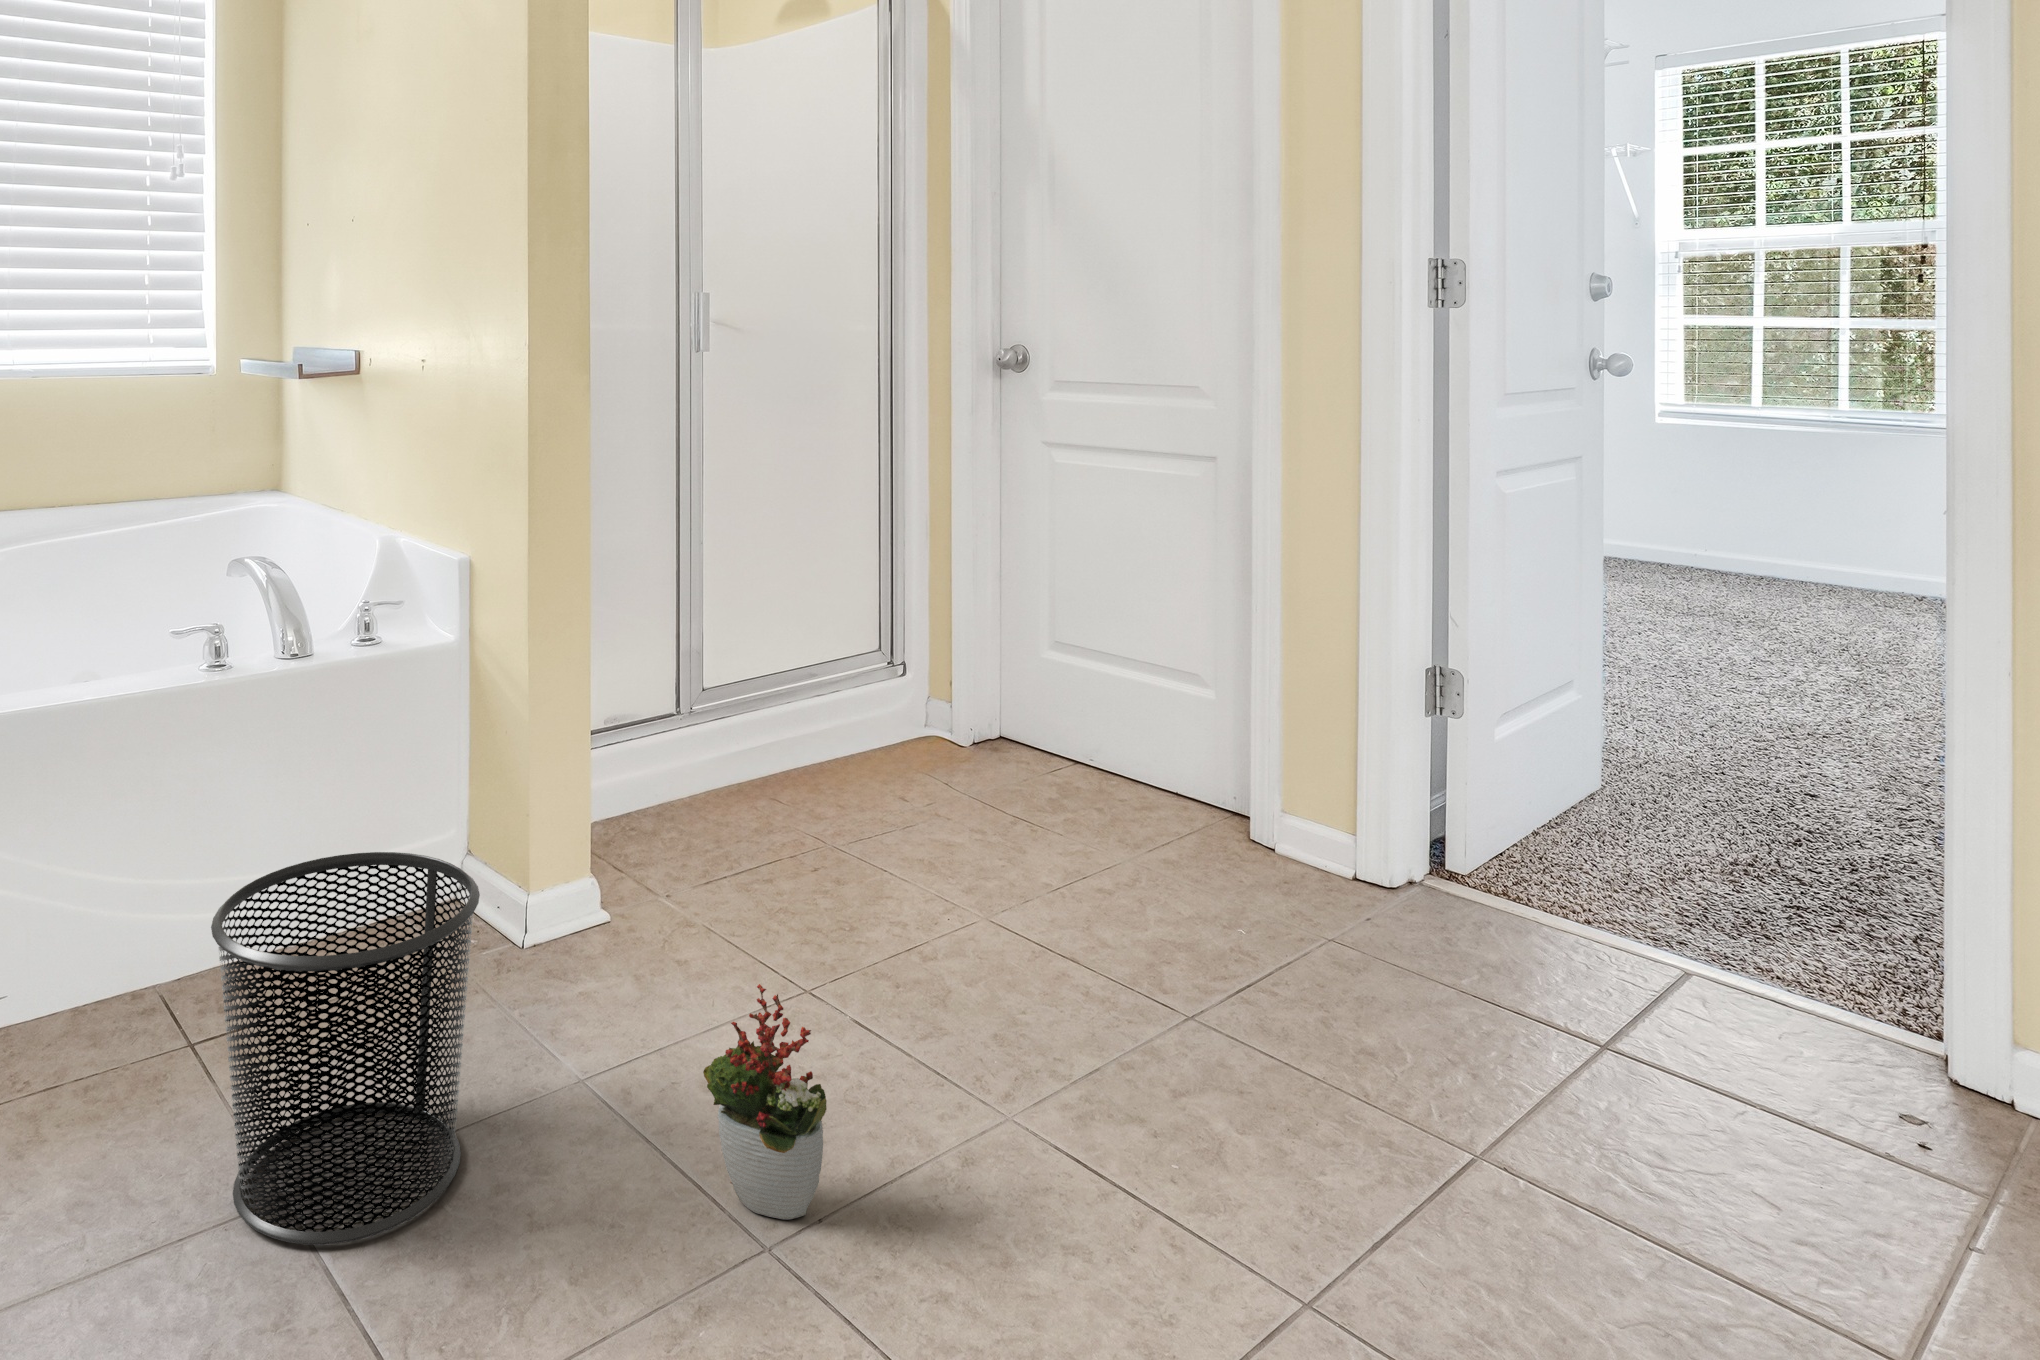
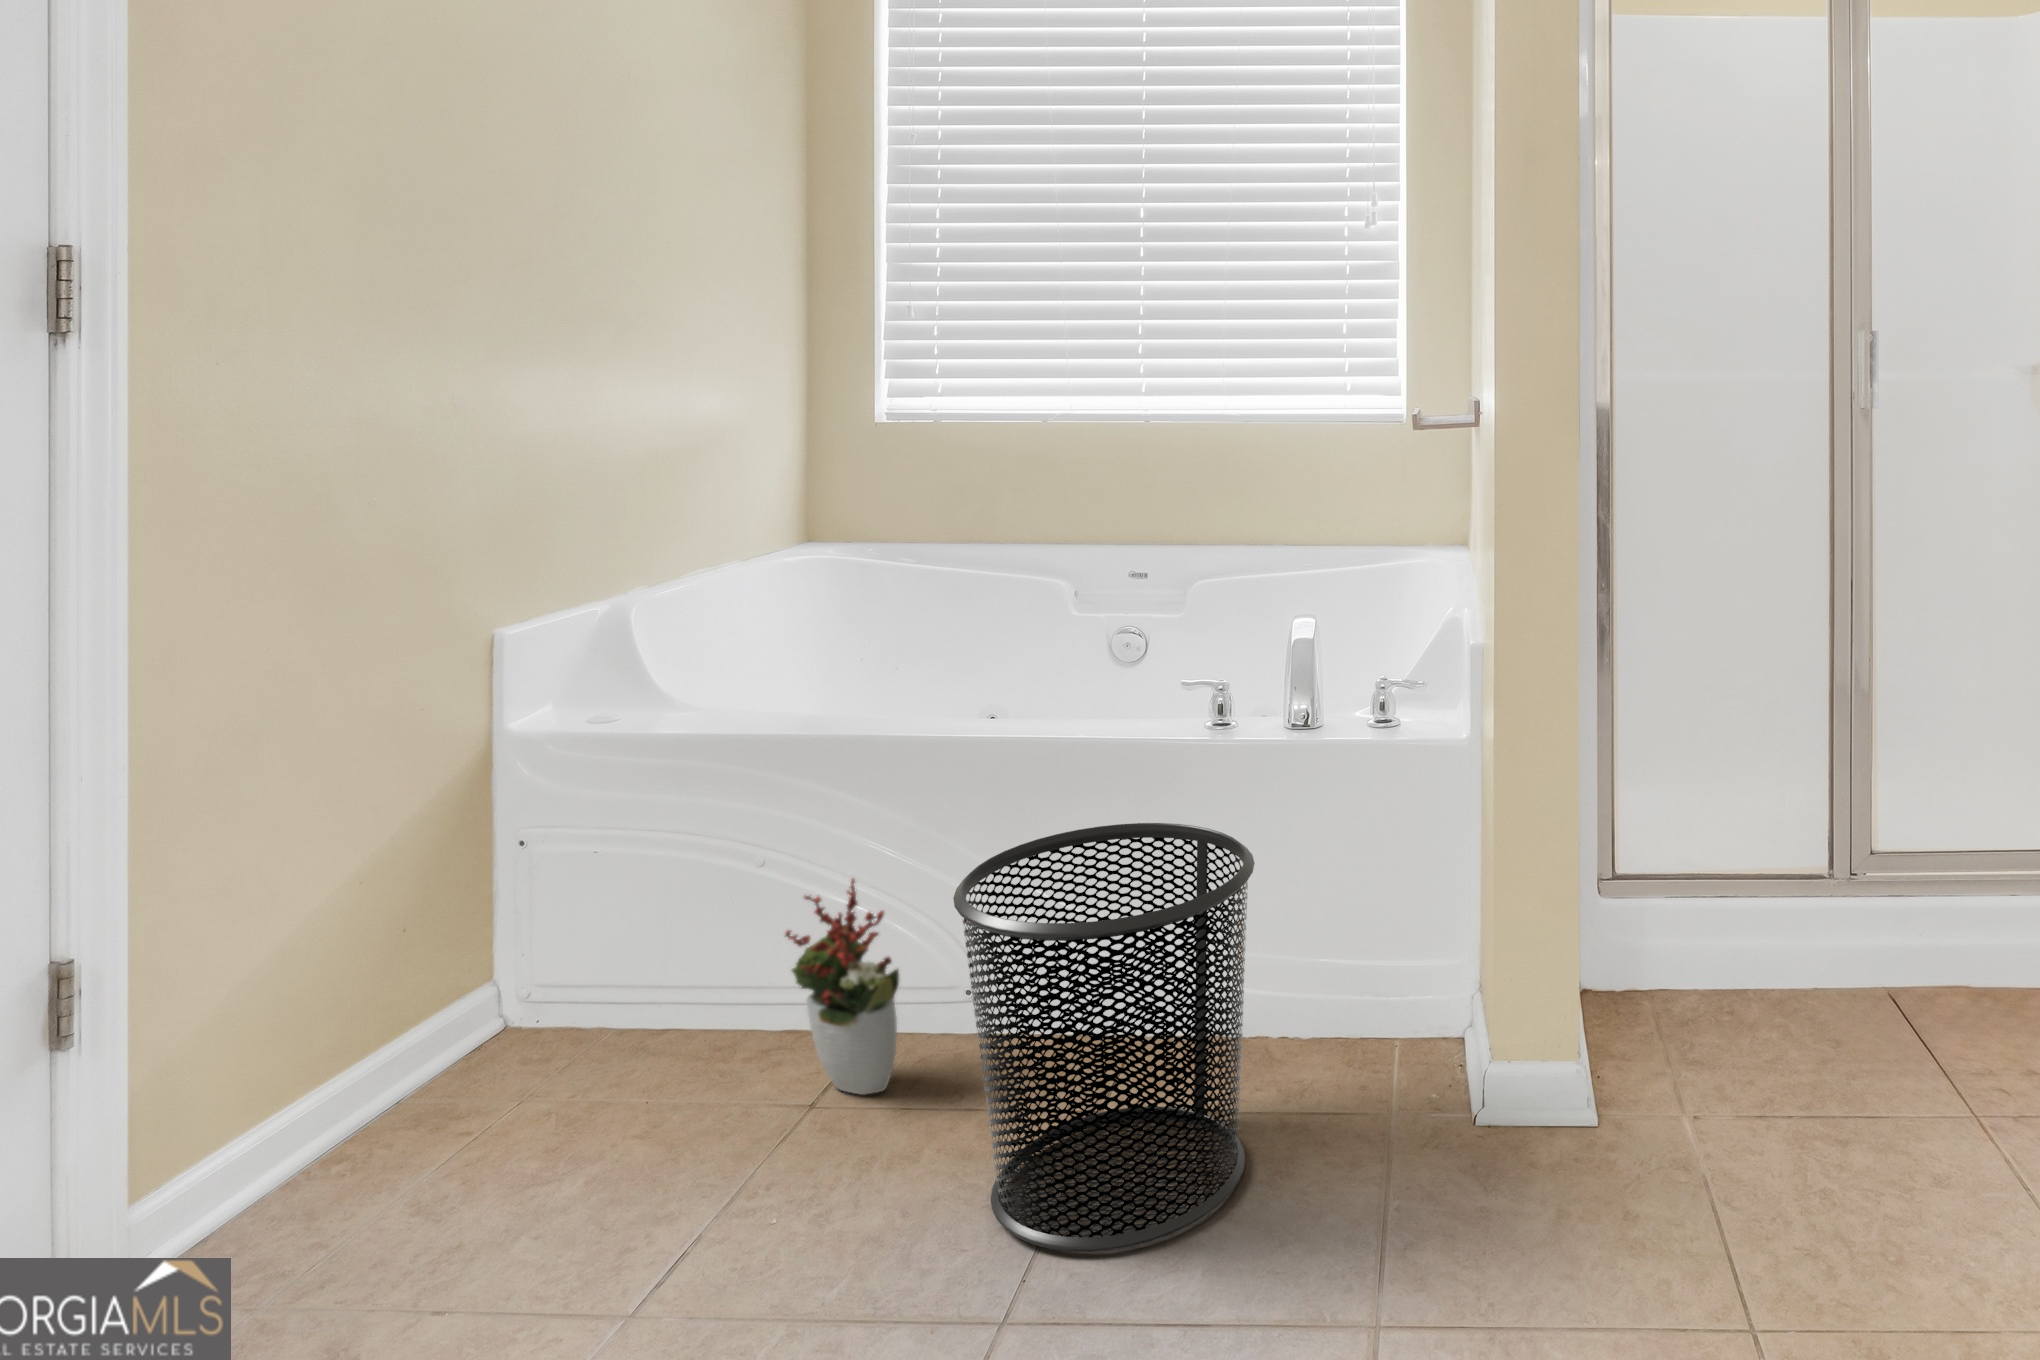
decorative plant: present [703,984,827,1219] -> present [785,879,899,1094]

